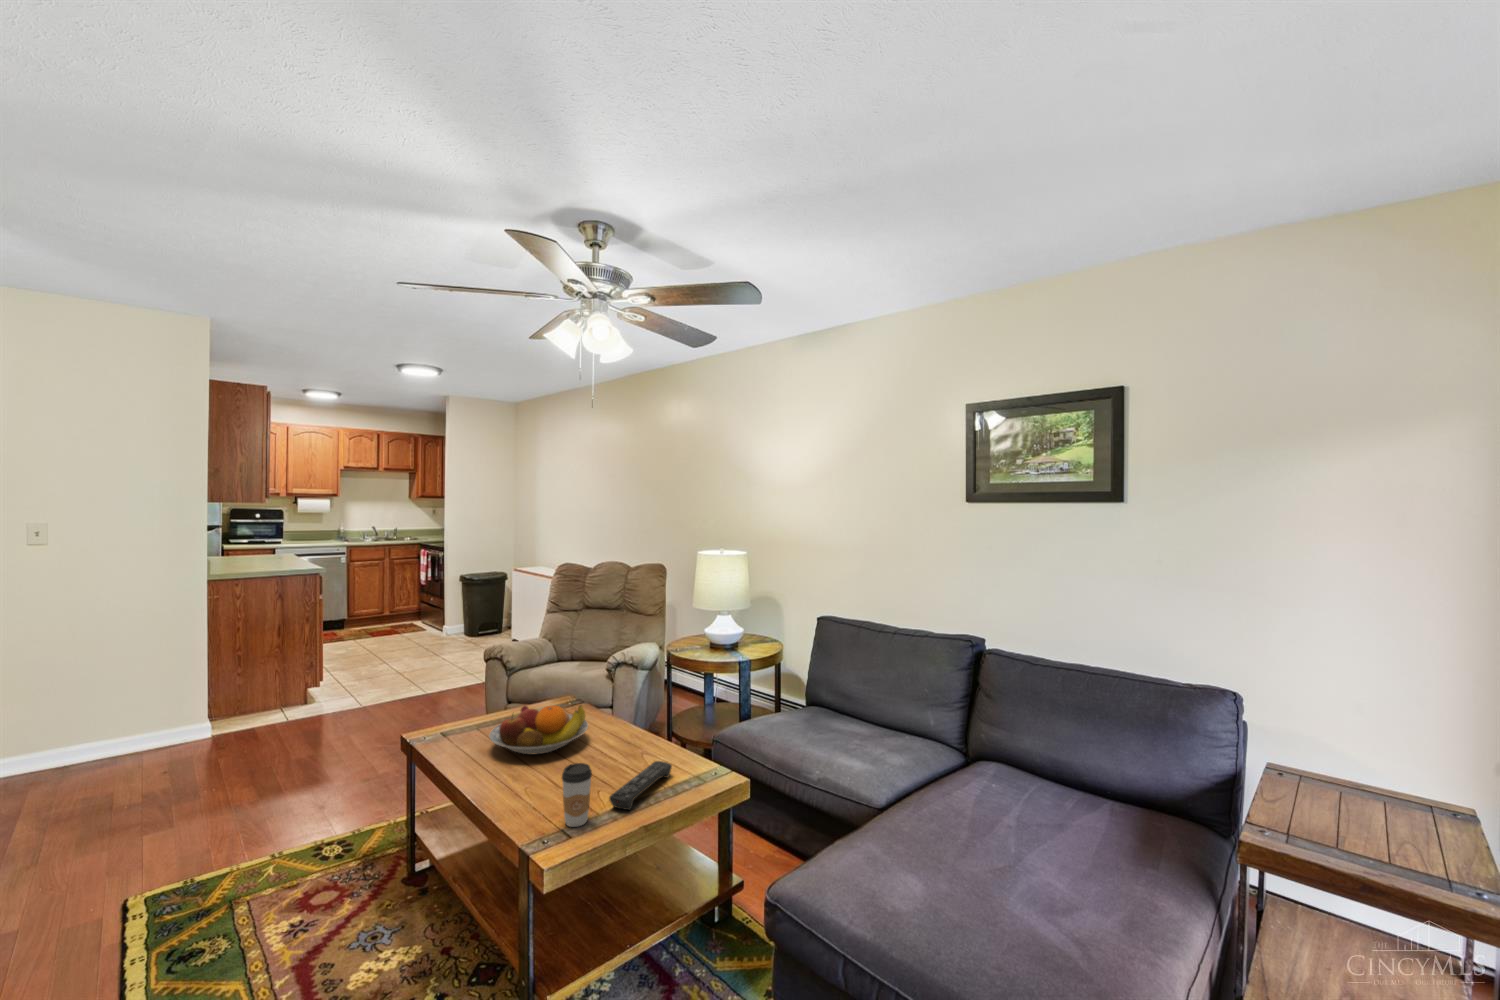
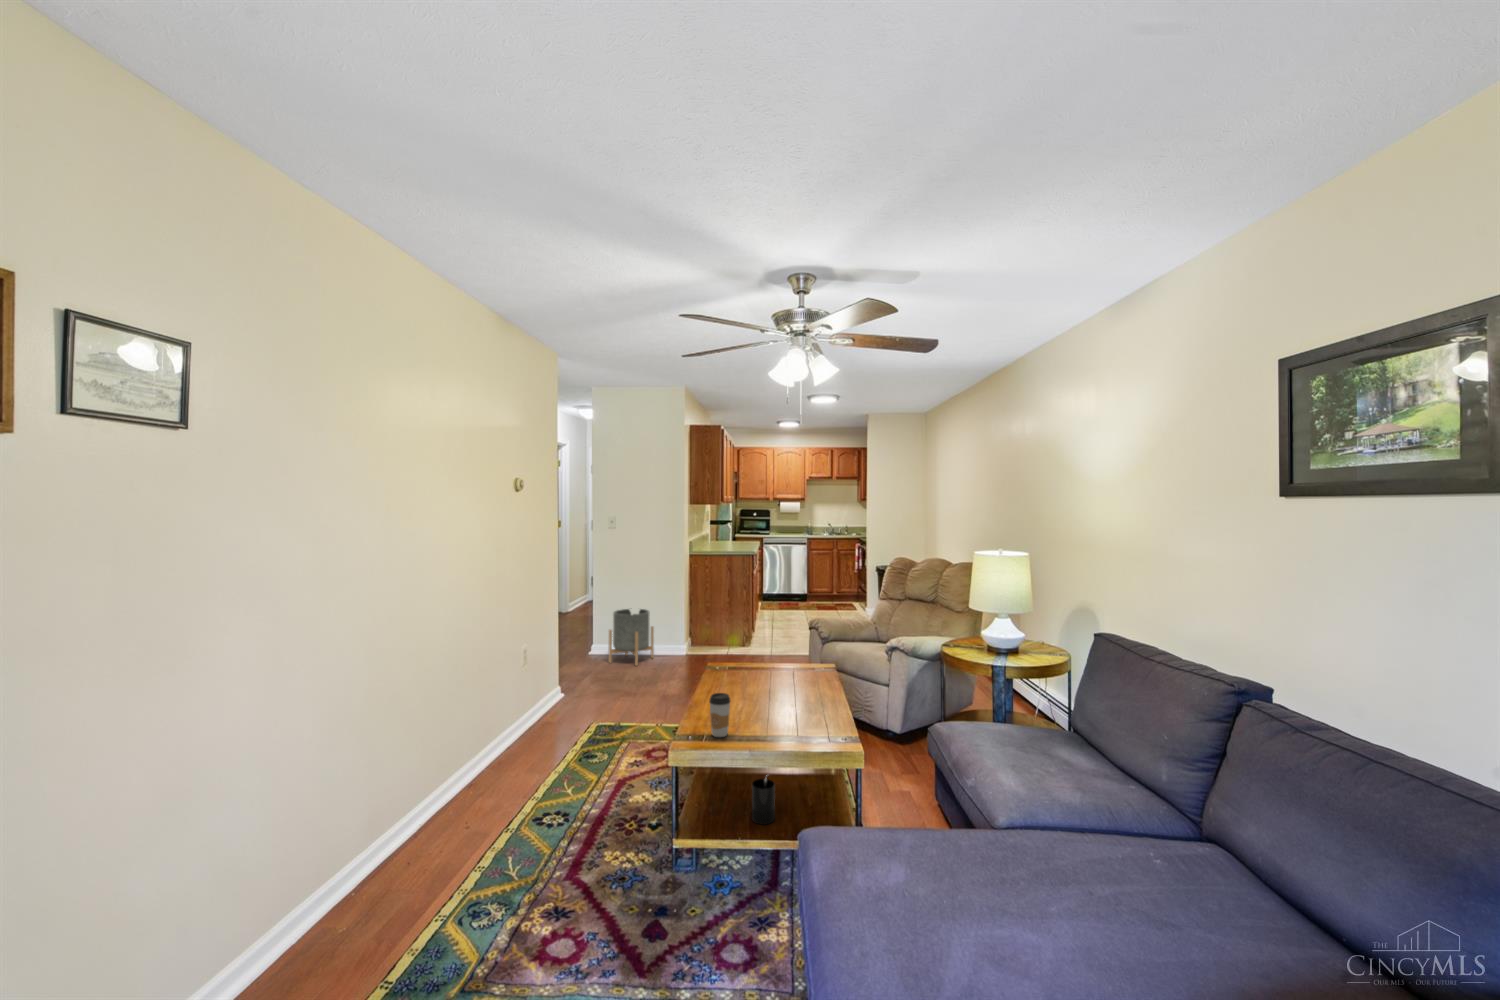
planter: none [47,678,152,788] -> present [609,609,654,666]
fruit bowl: present [489,705,588,755] -> none [733,659,805,695]
remote control: present [609,761,672,810] -> none [747,717,815,740]
candle: none [607,849,637,918] -> present [752,778,775,825]

